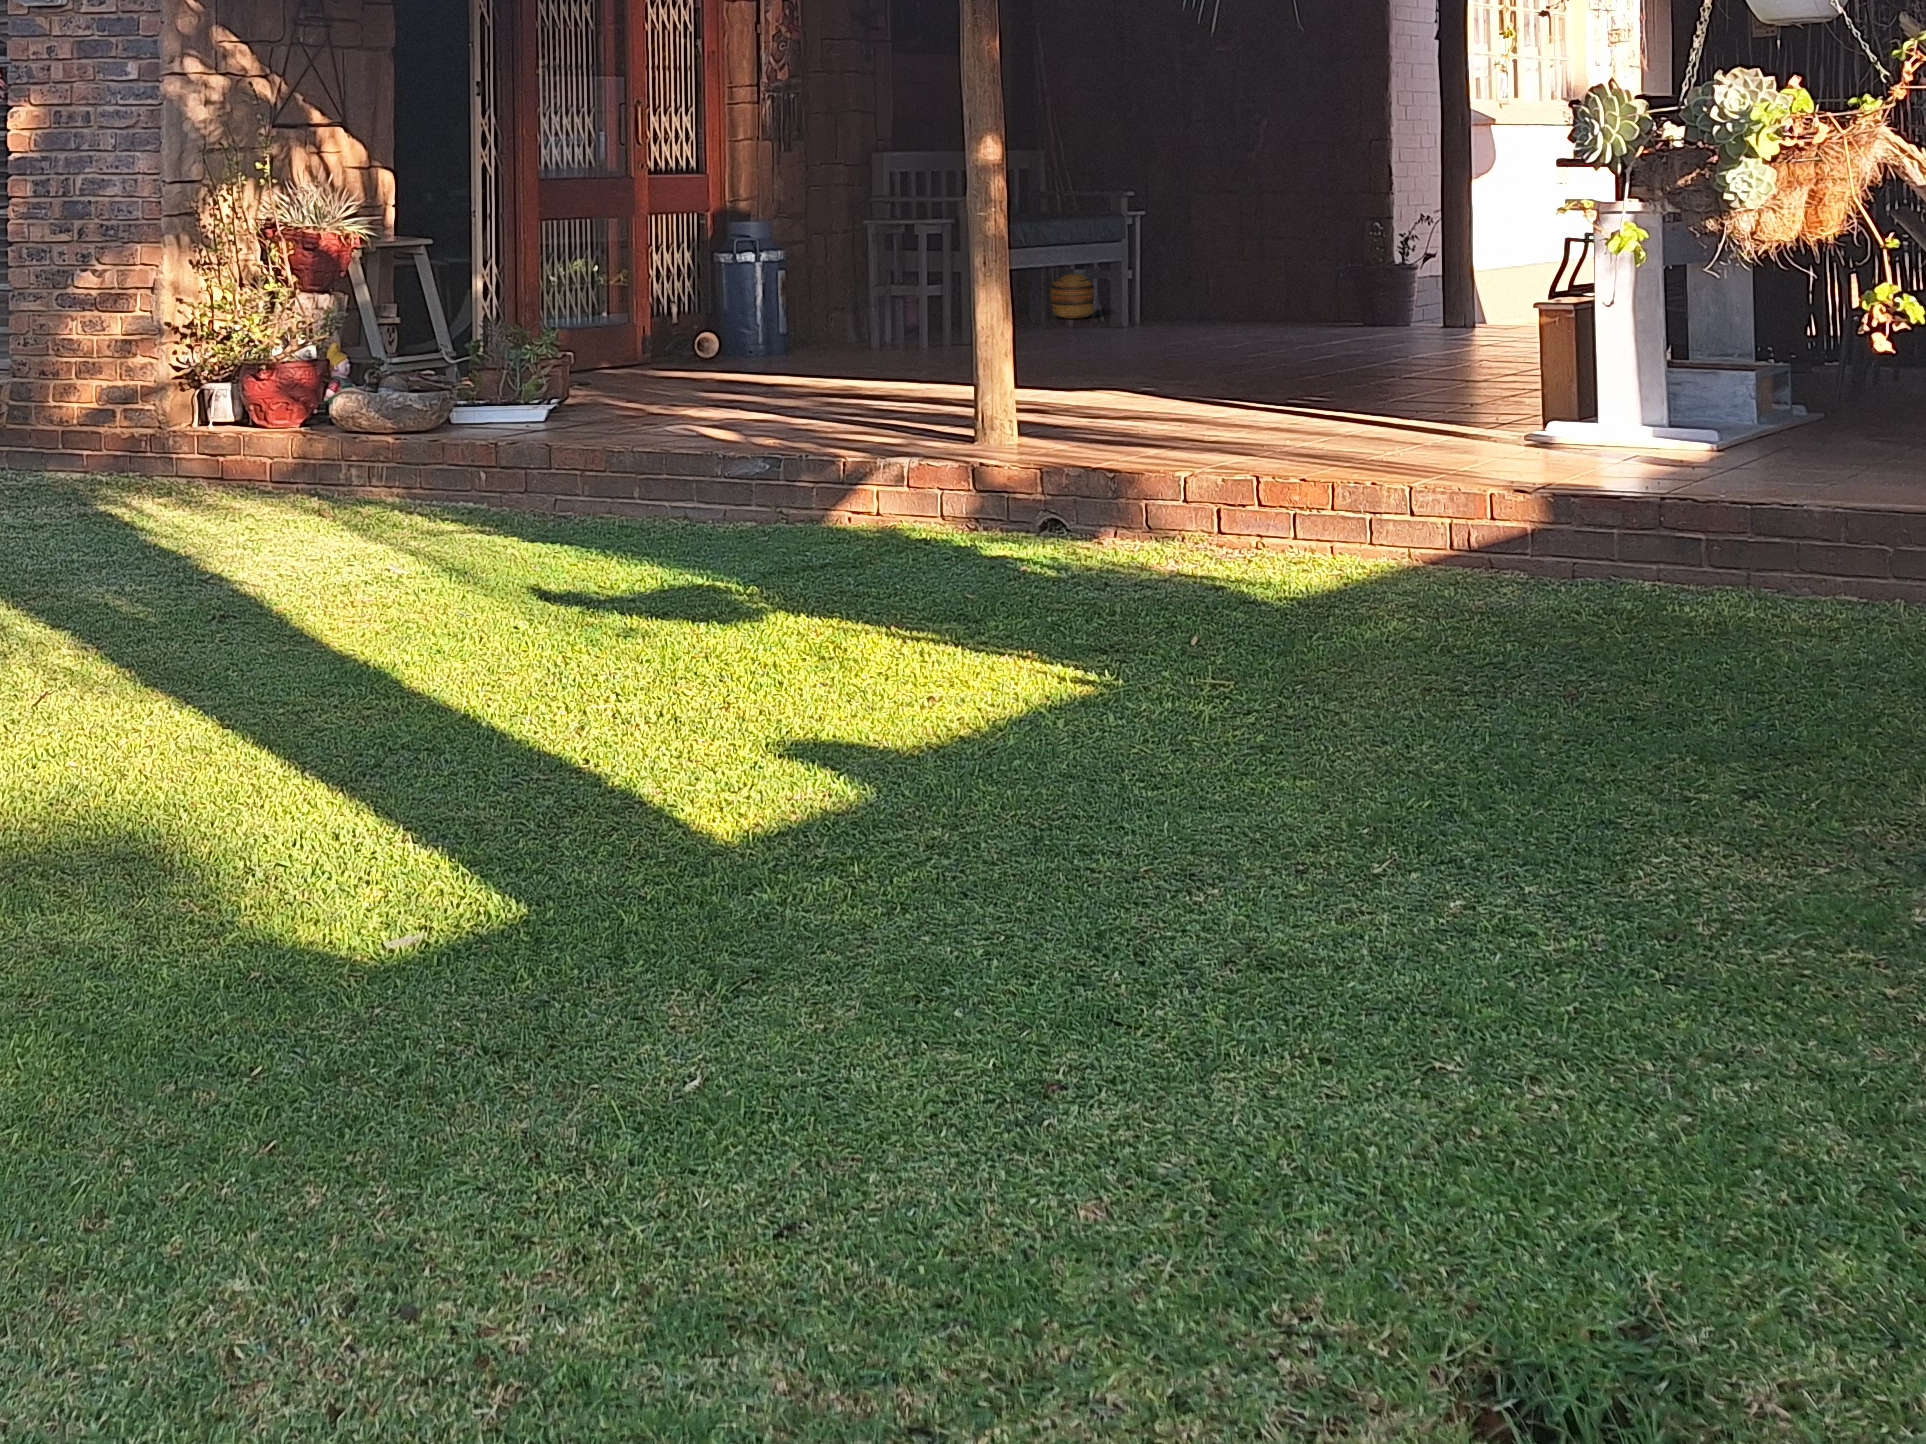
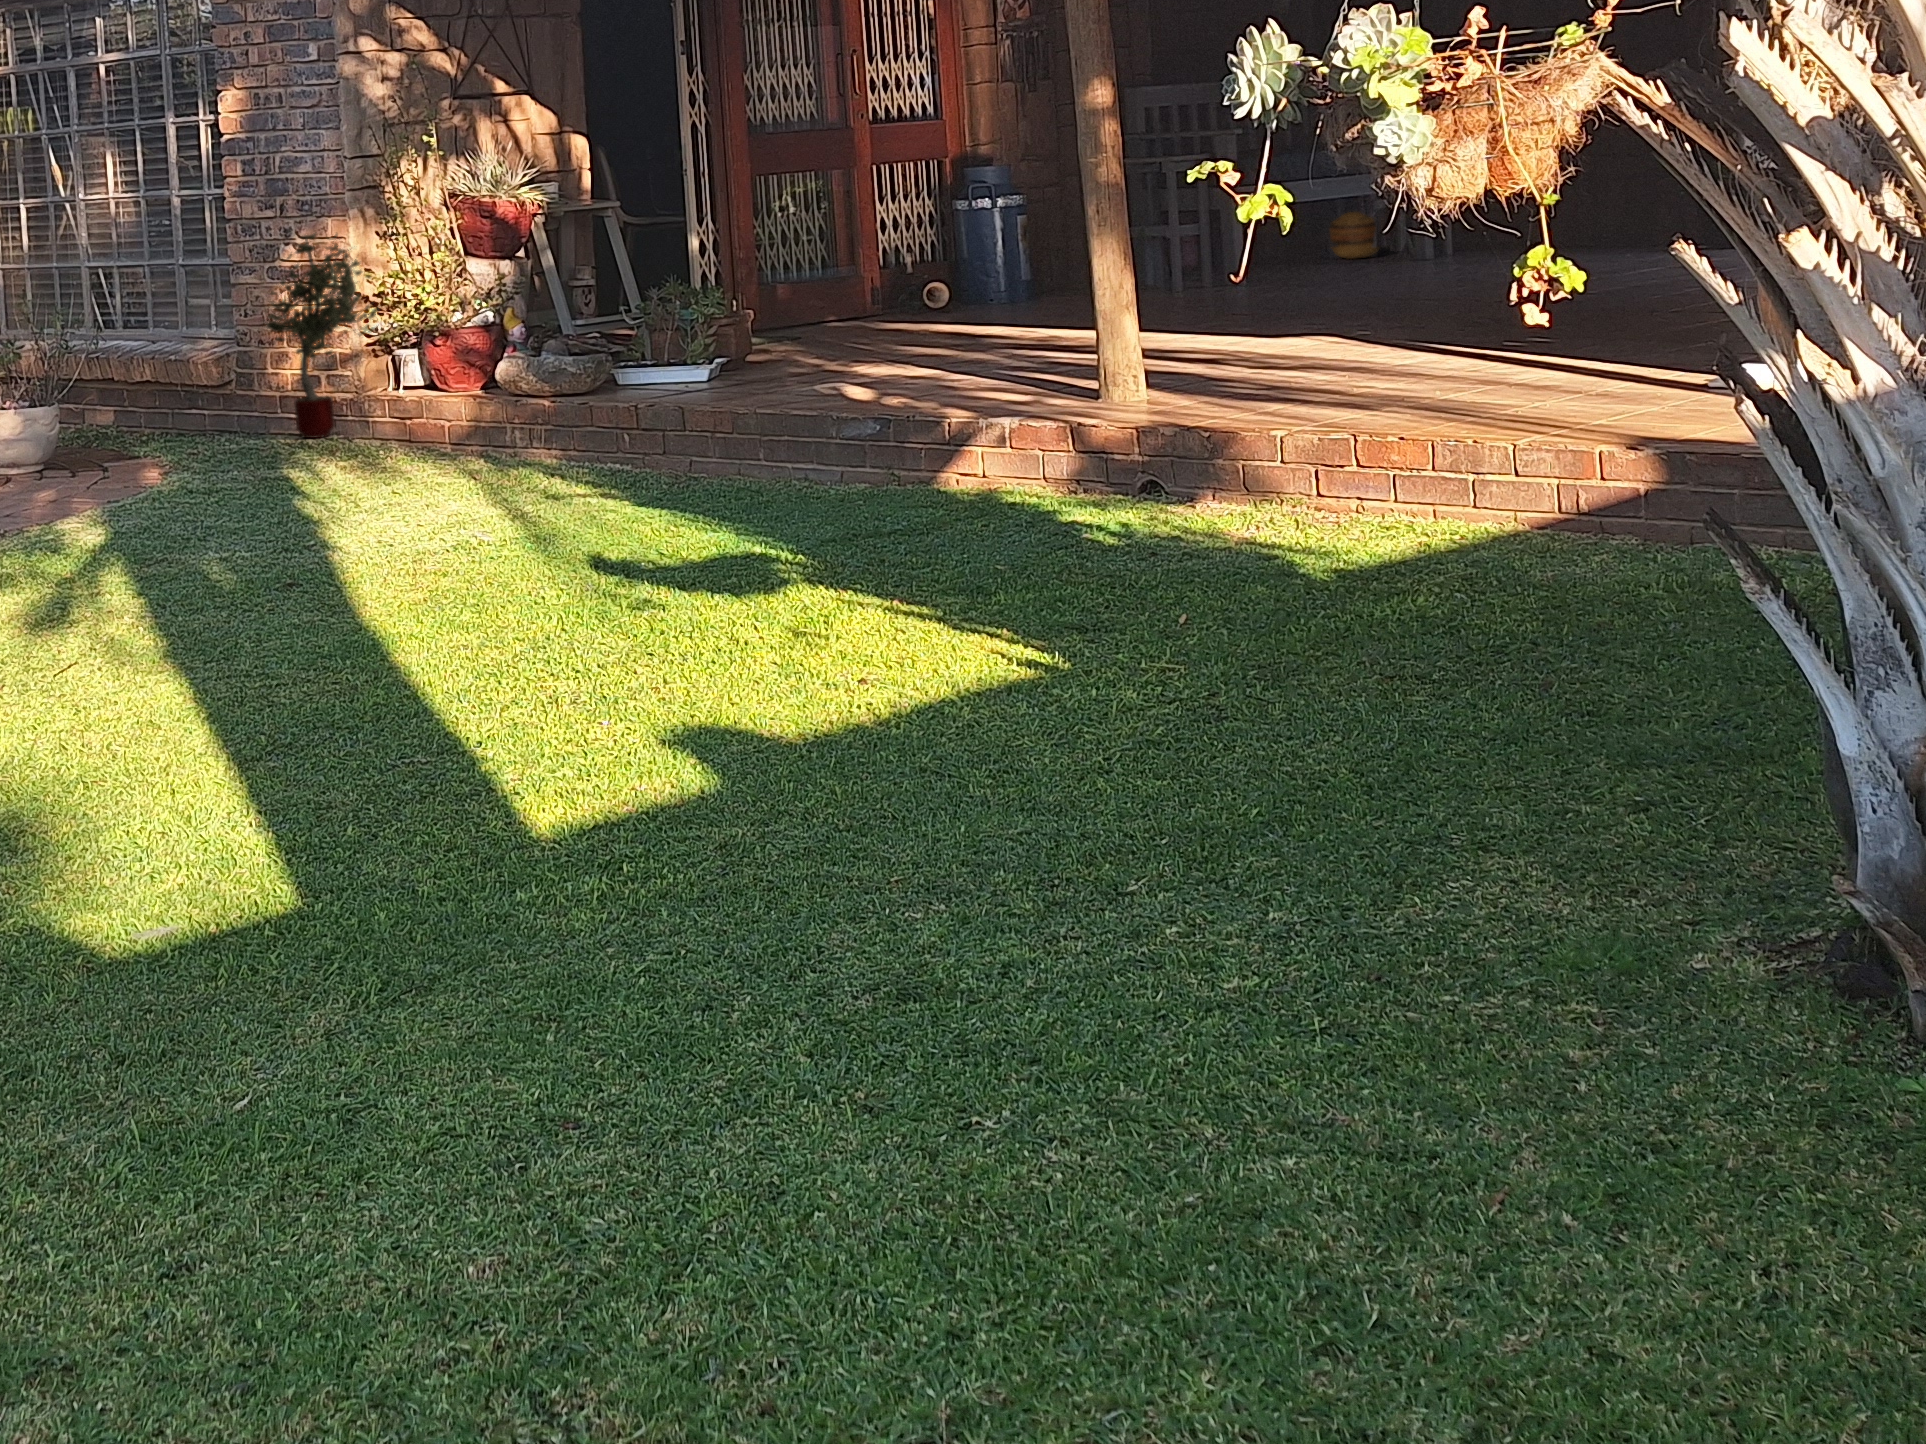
potted tree: none [52,258,188,476] -> present [264,234,380,438]

